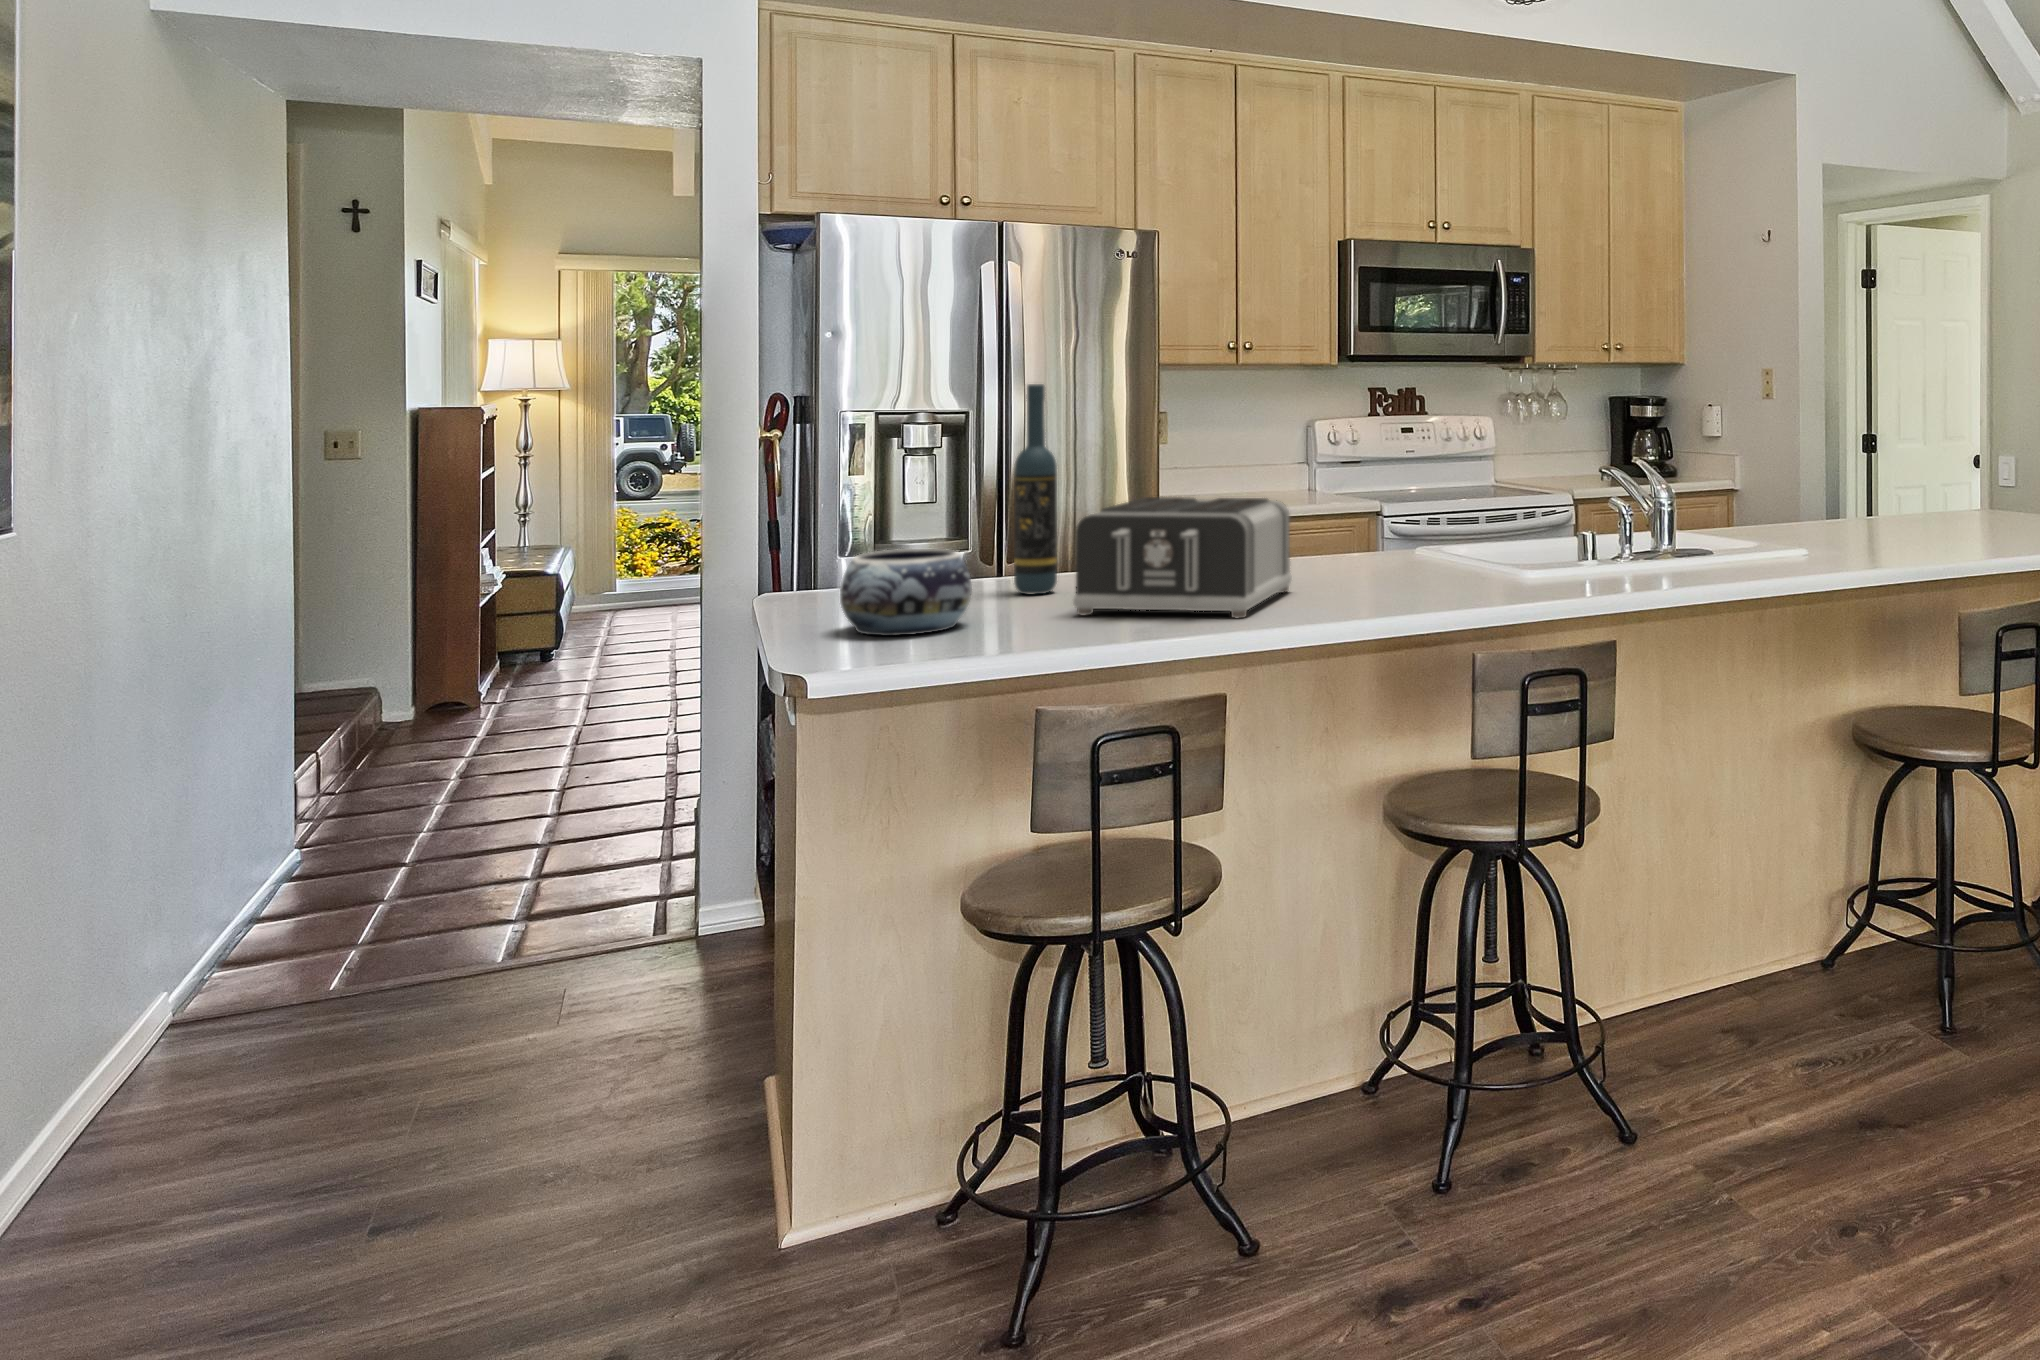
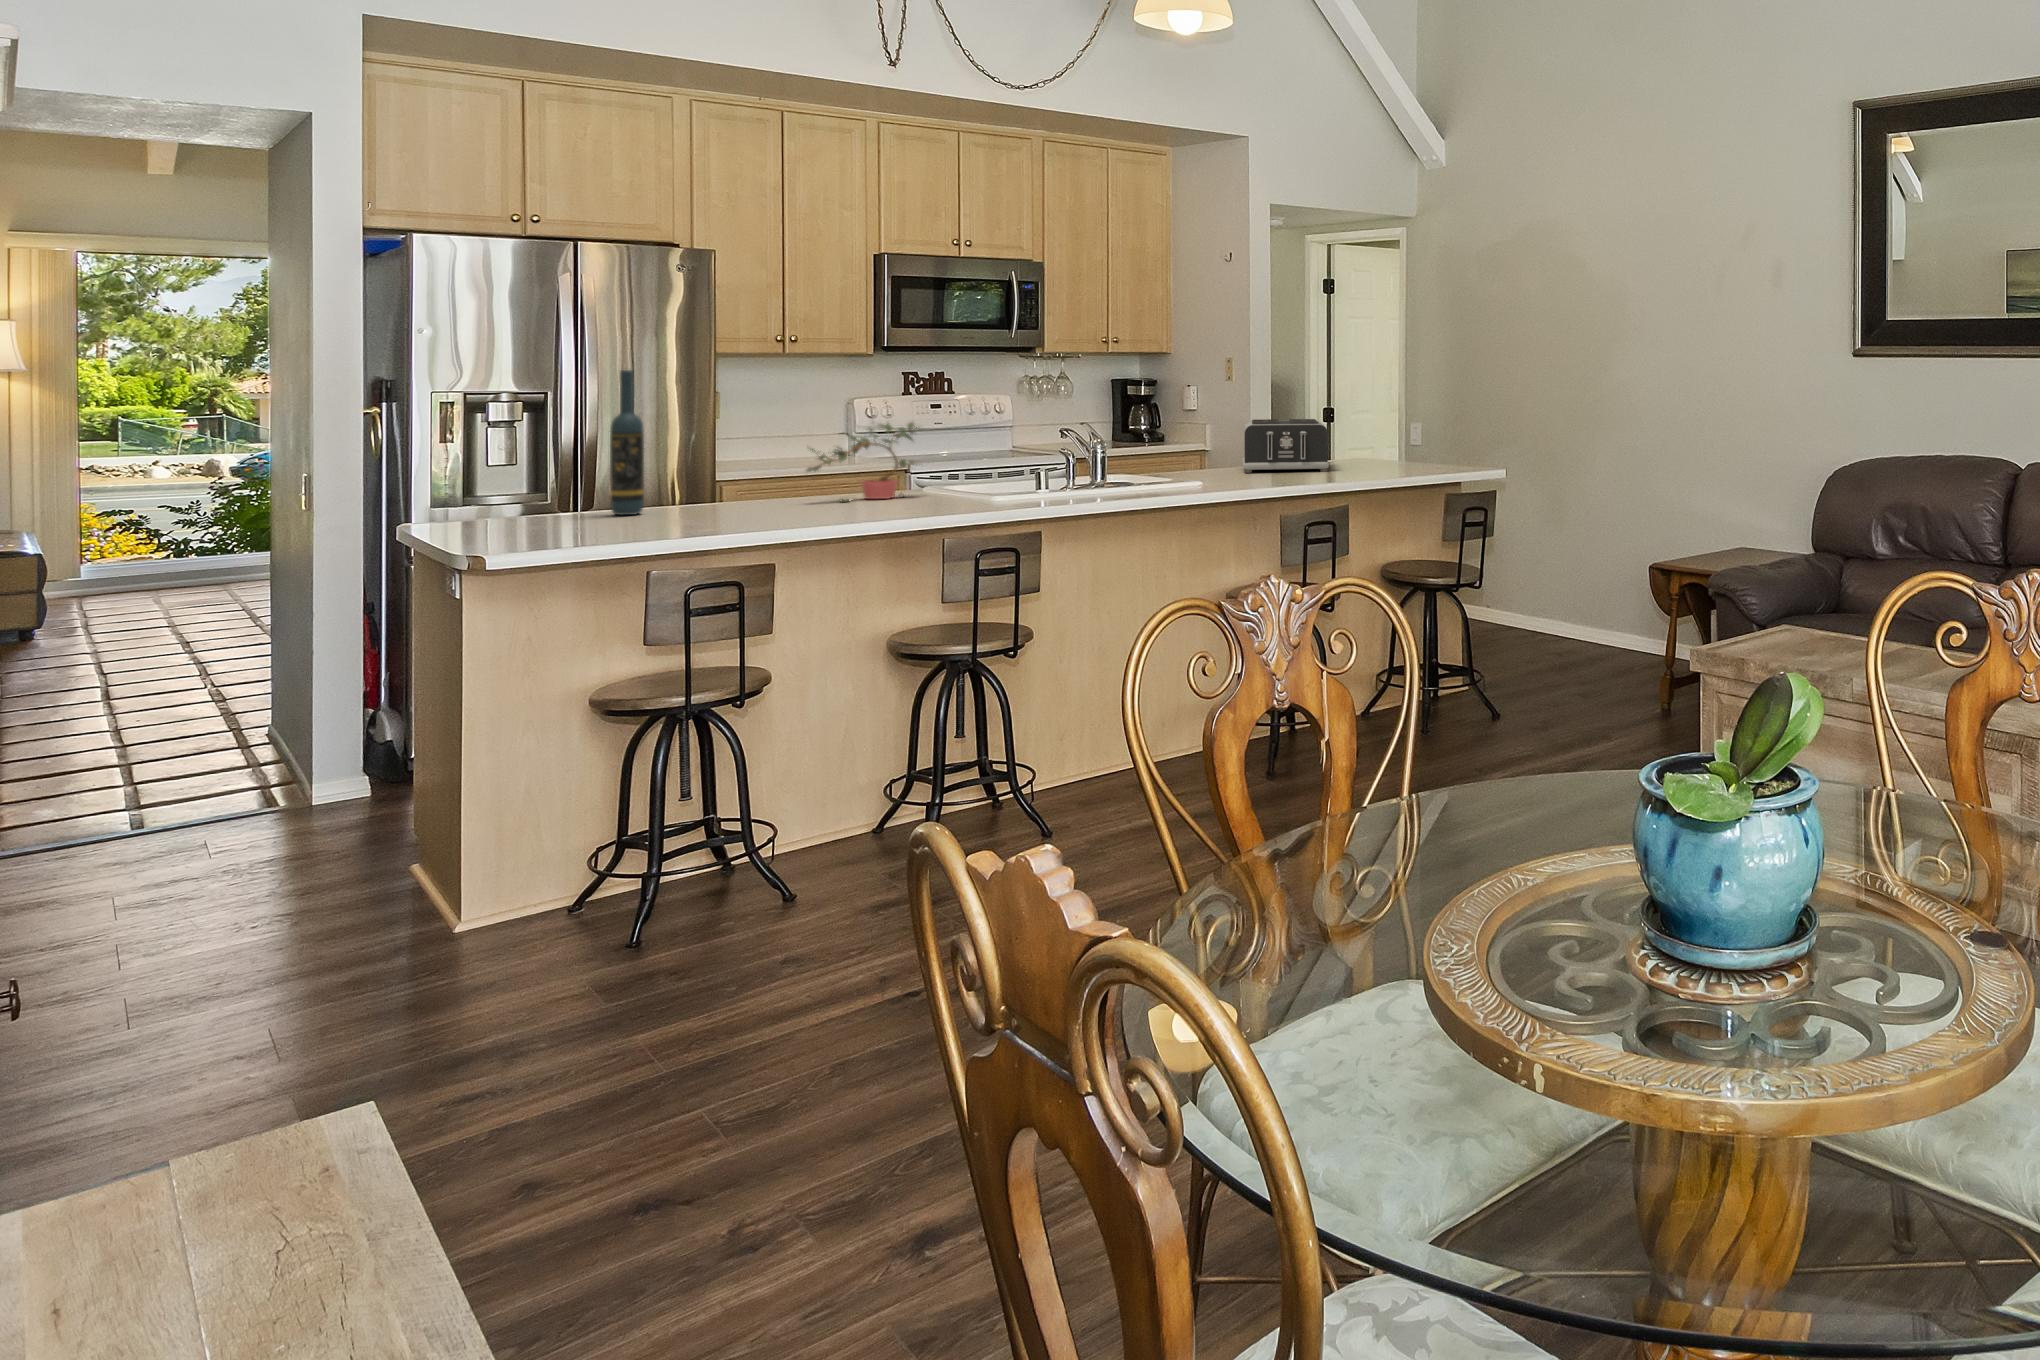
potted plant: none [1268,458,1429,580] -> present [806,422,917,500]
toaster: present [1073,497,1292,618] -> present [1243,419,1329,473]
decorative bowl: present [840,549,972,636] -> none [487,481,585,536]

